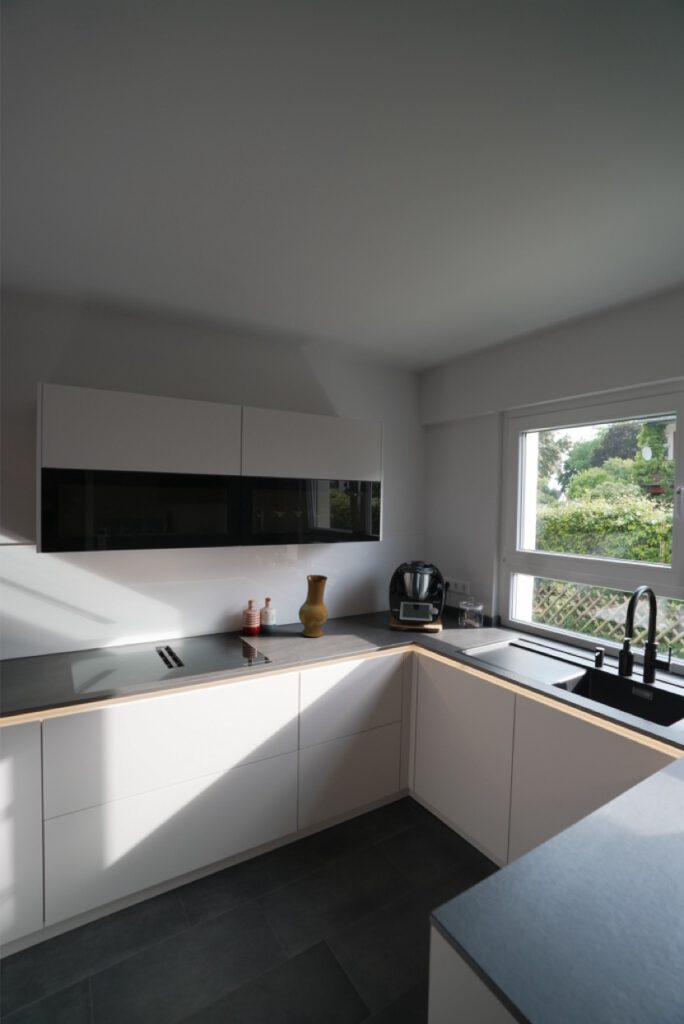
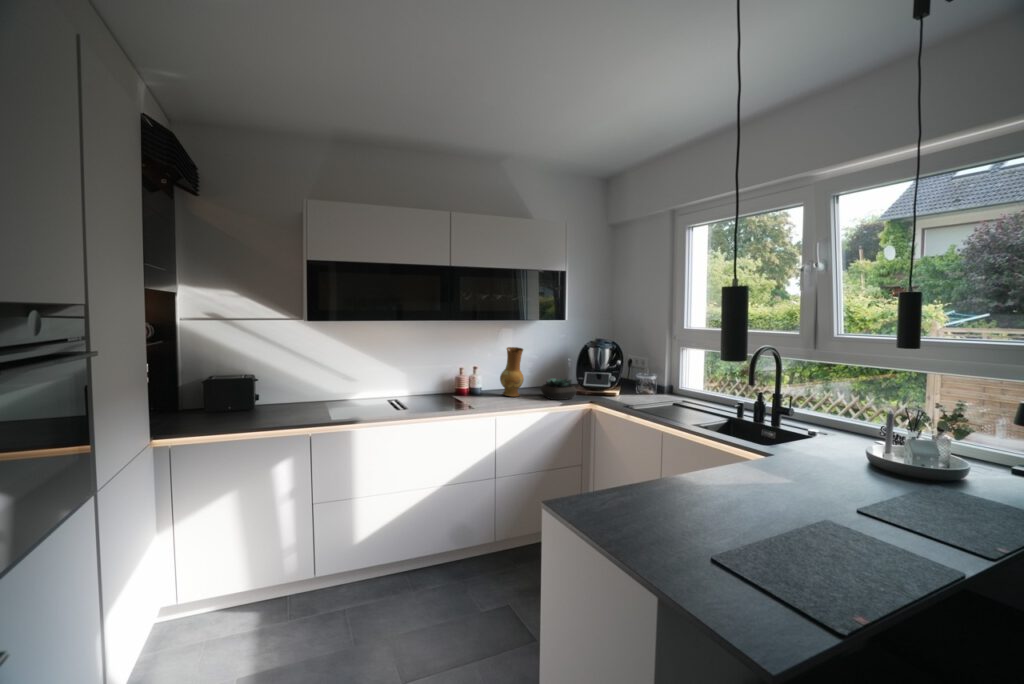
succulent plant: none [348,611,394,641] -> present [540,378,577,400]

